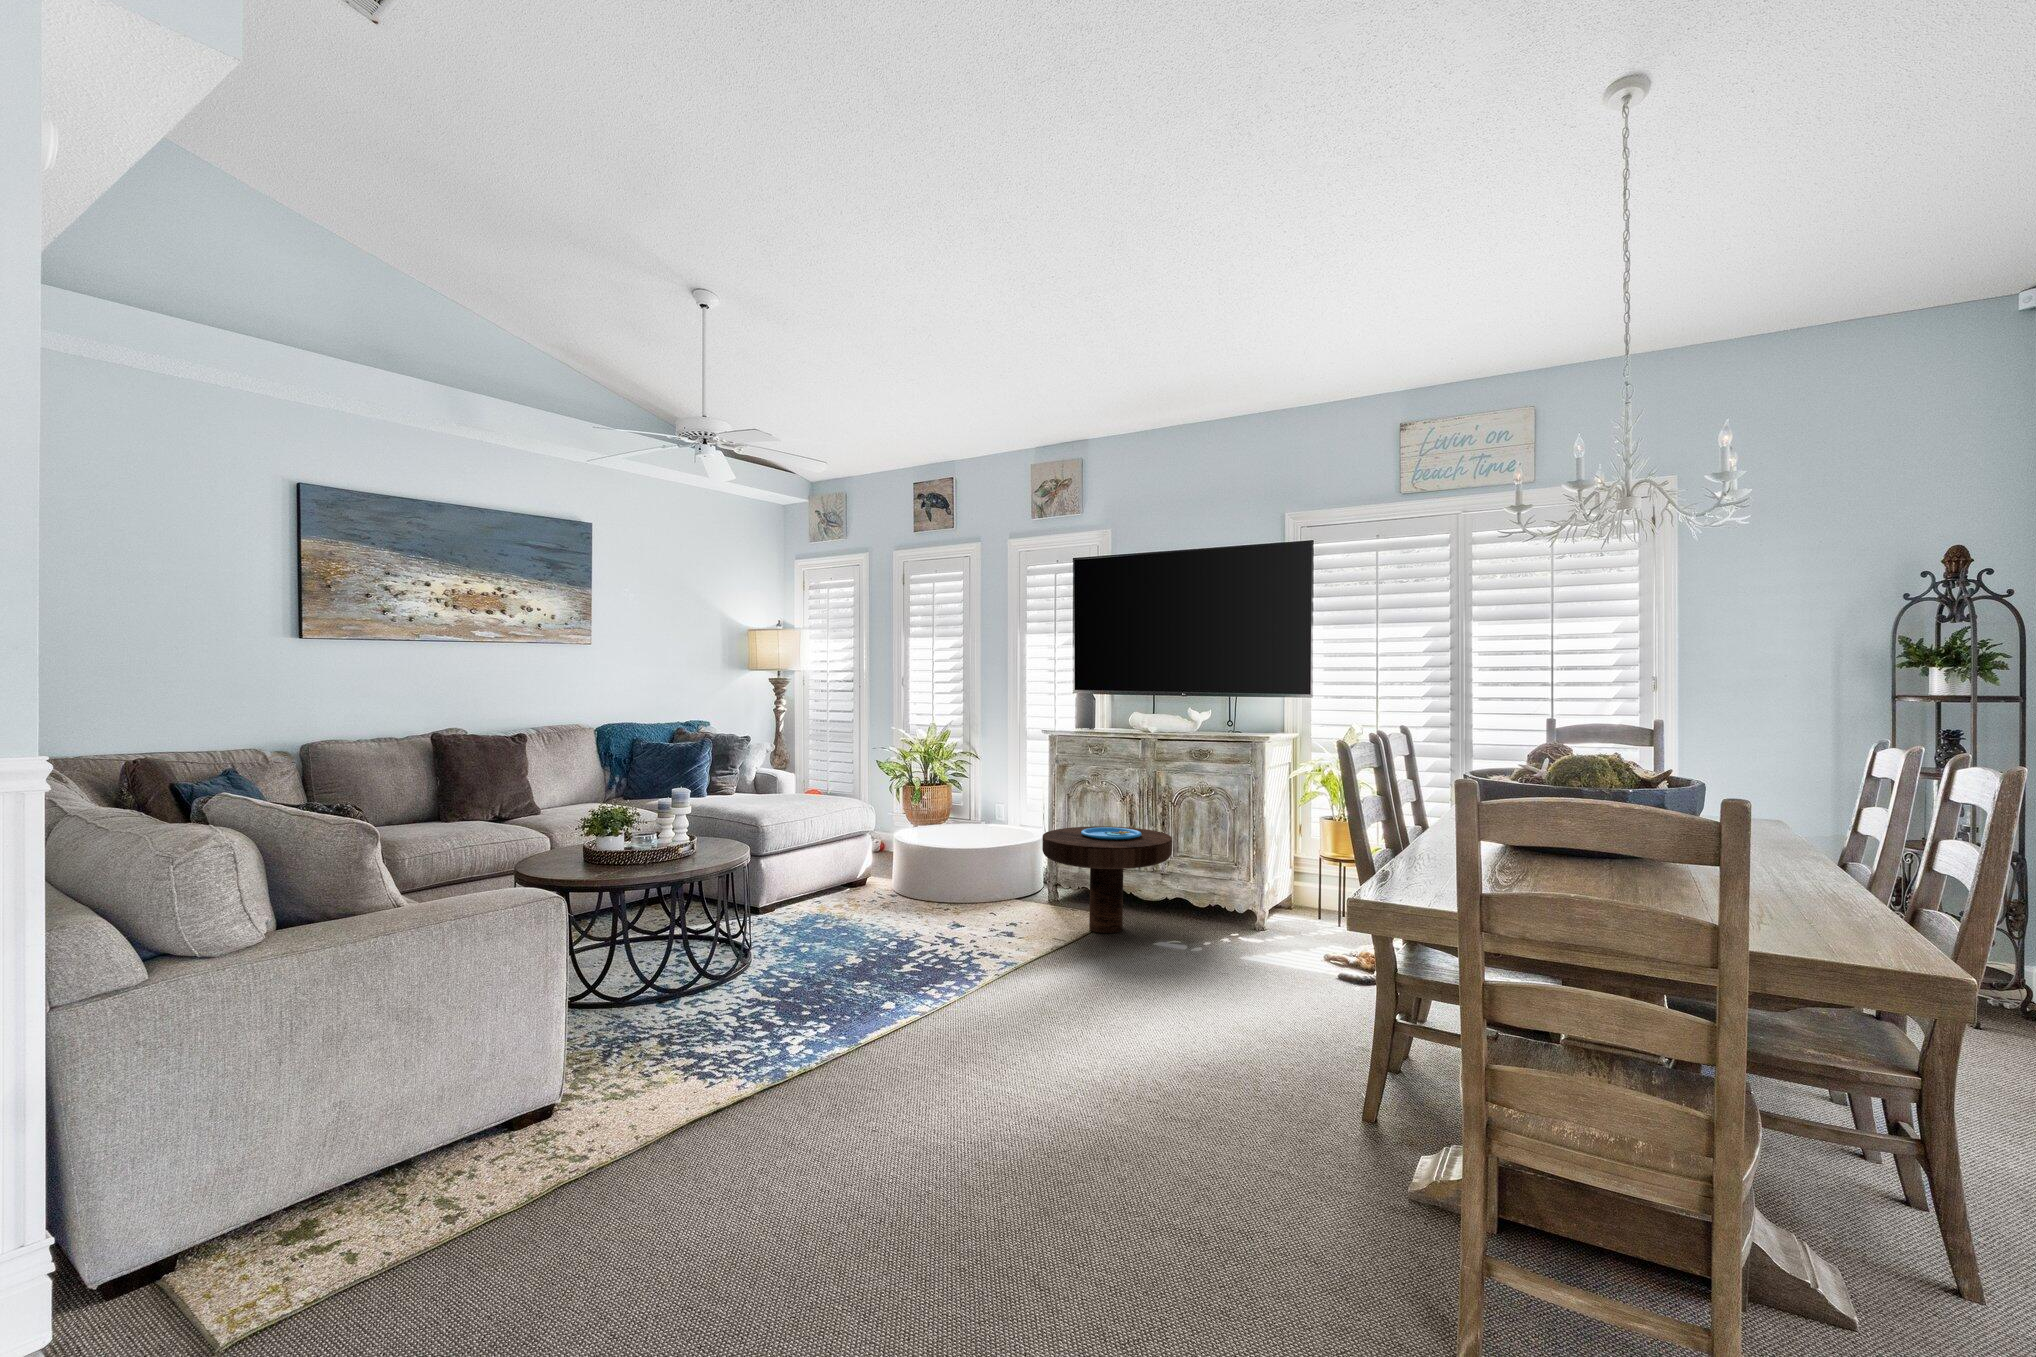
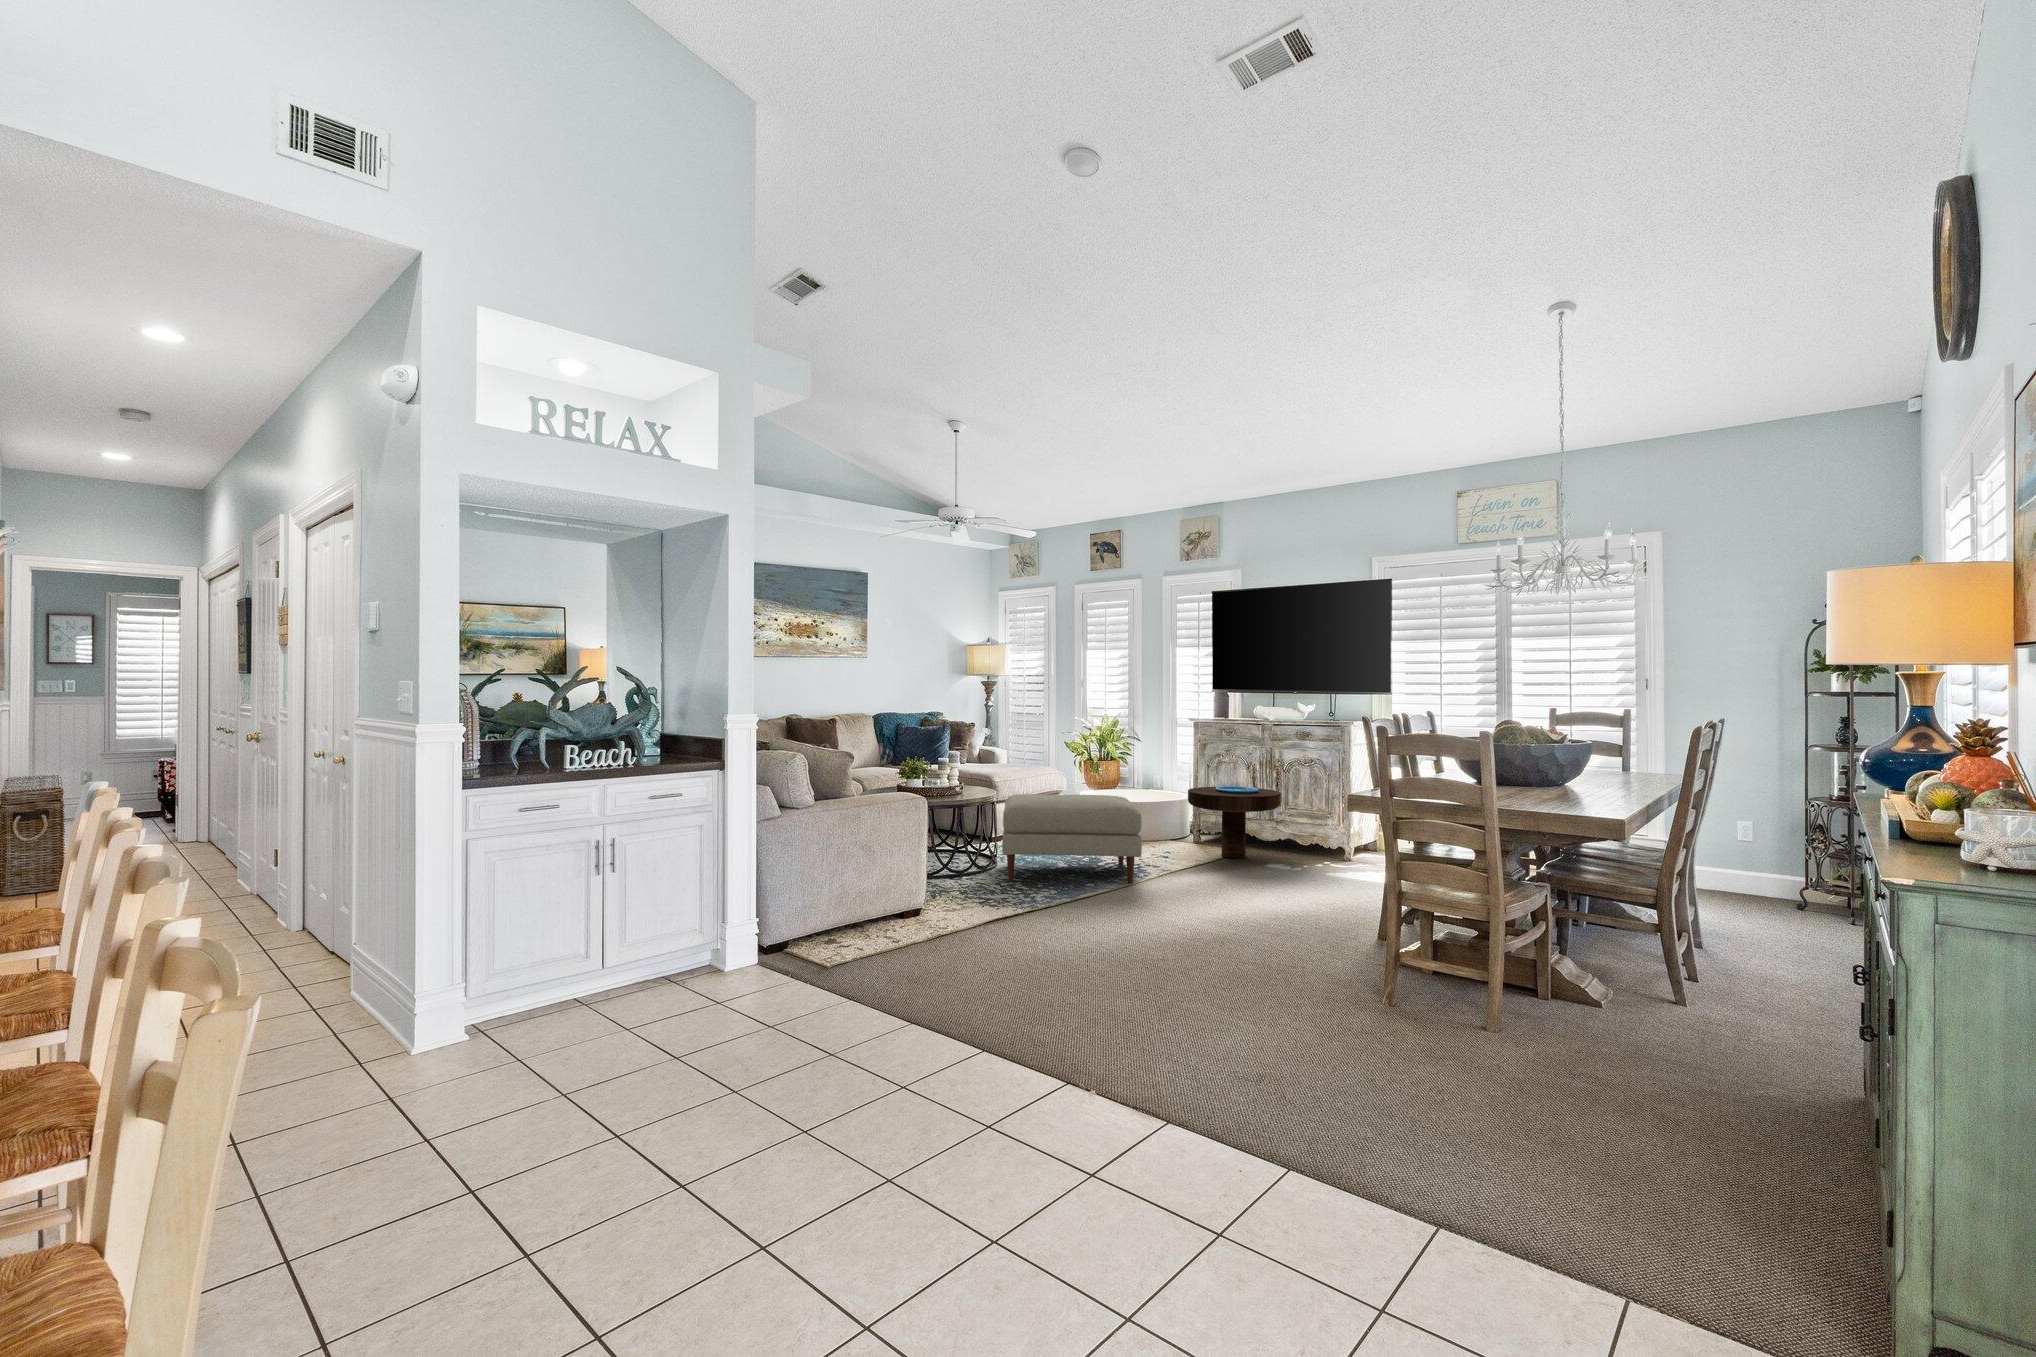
ottoman: none [747,853,975,1006] -> present [1002,794,1142,883]

